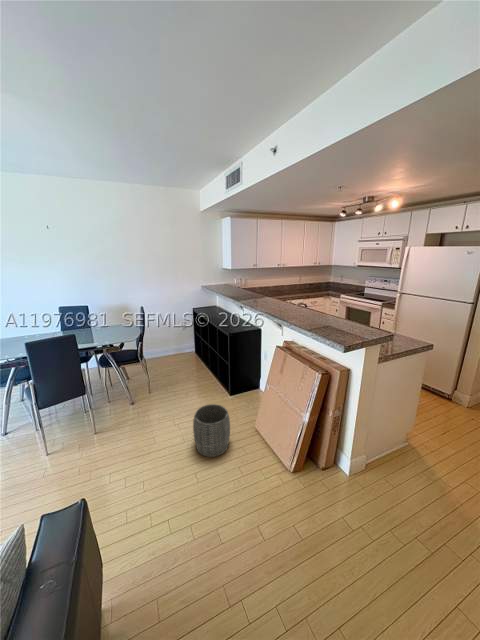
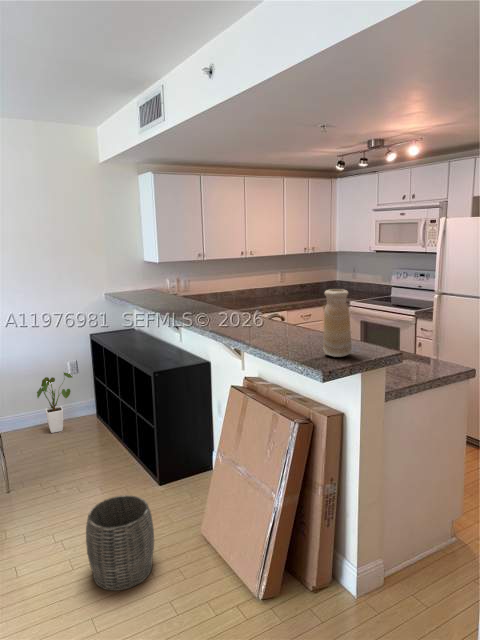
vase: none [341,294,361,337] -> present [323,289,352,357]
house plant: none [163,328,182,361] -> present [37,373,72,433]

